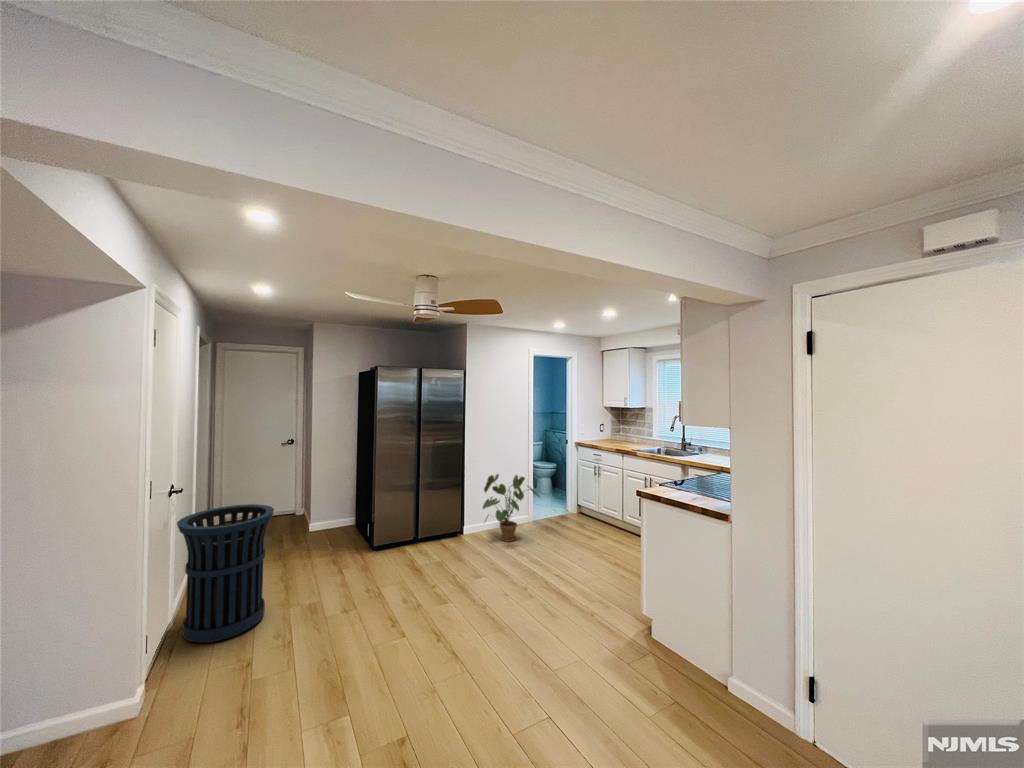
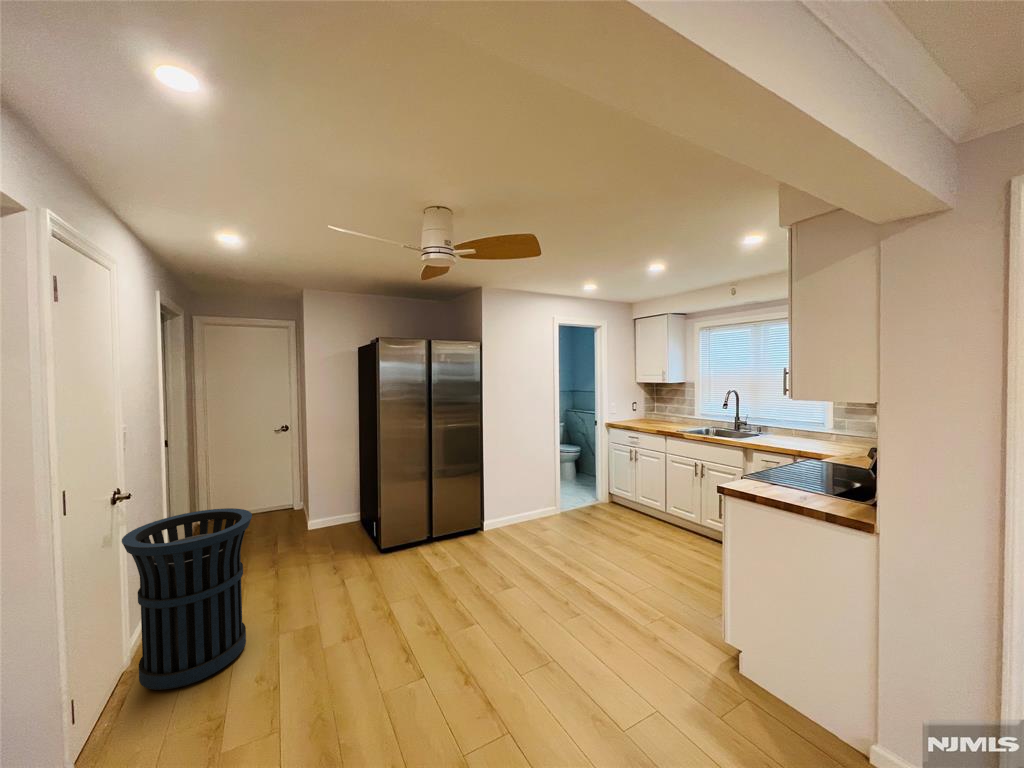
house plant: present [483,474,539,542] -> none [504,461,574,539]

